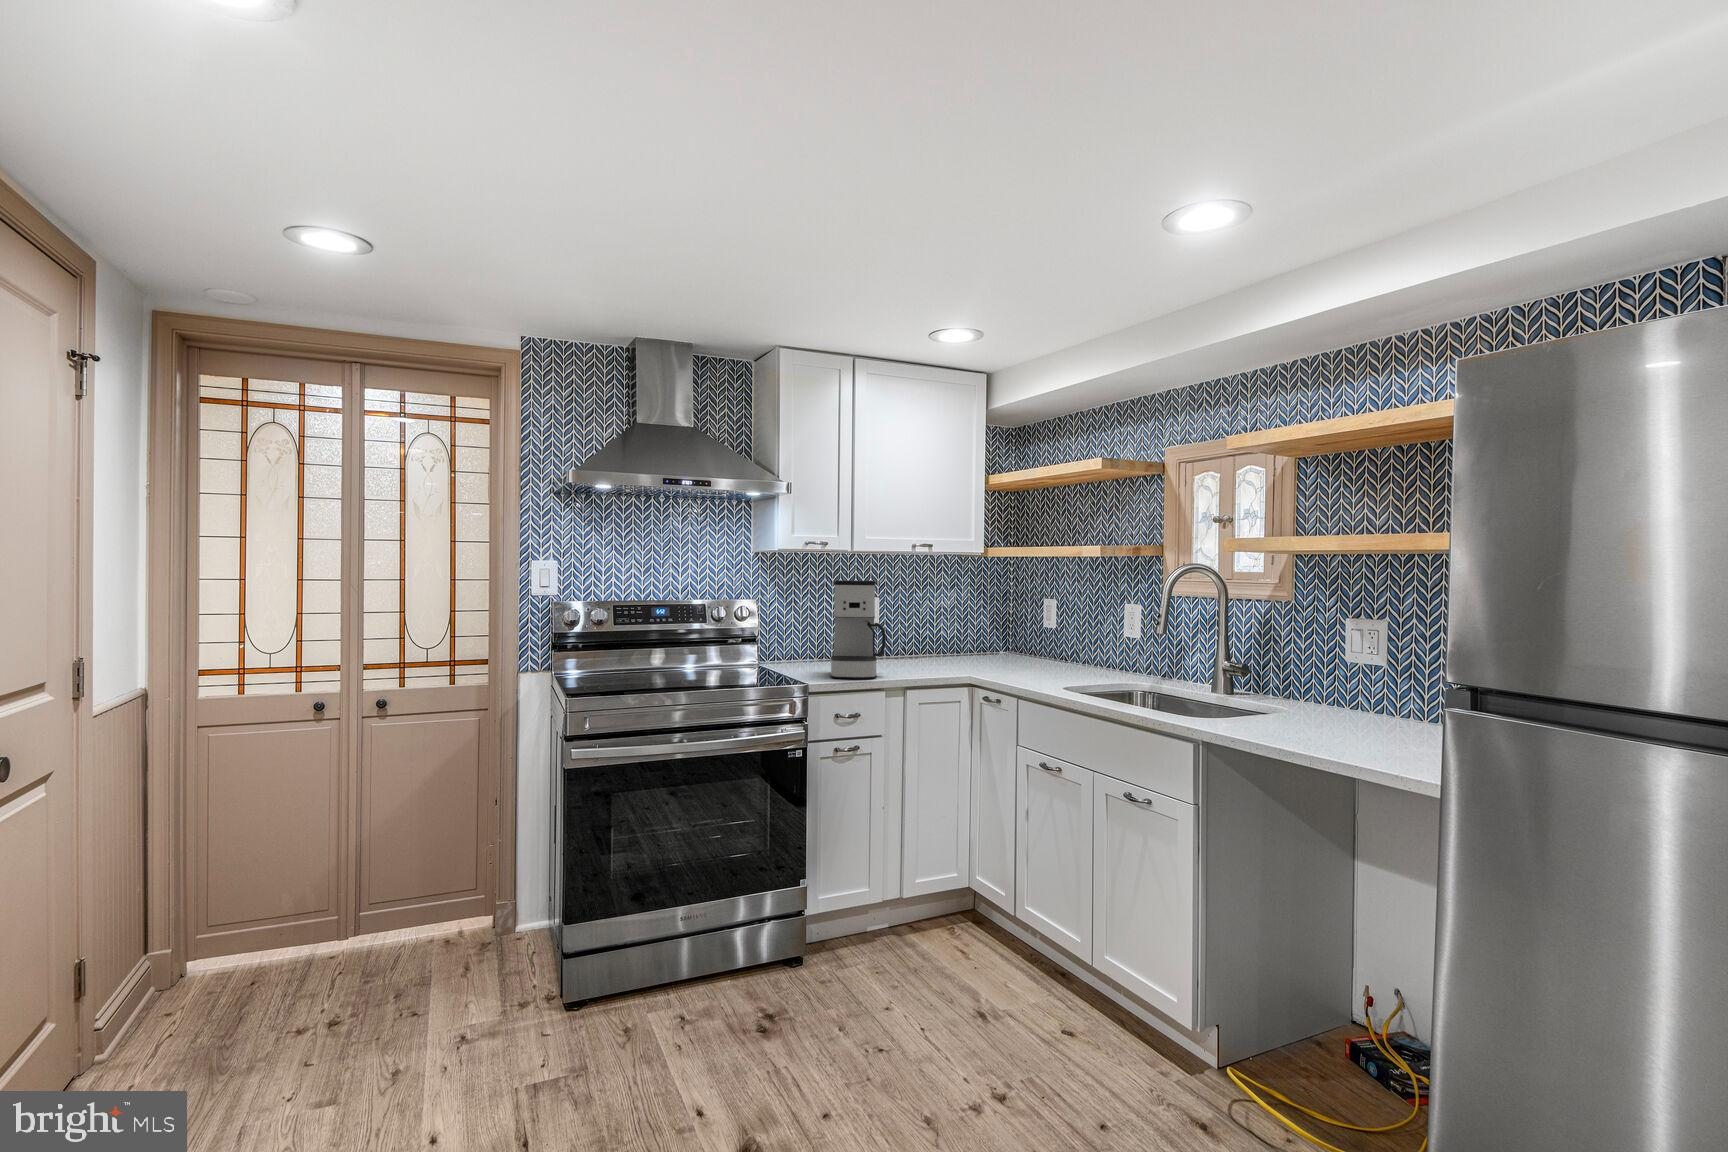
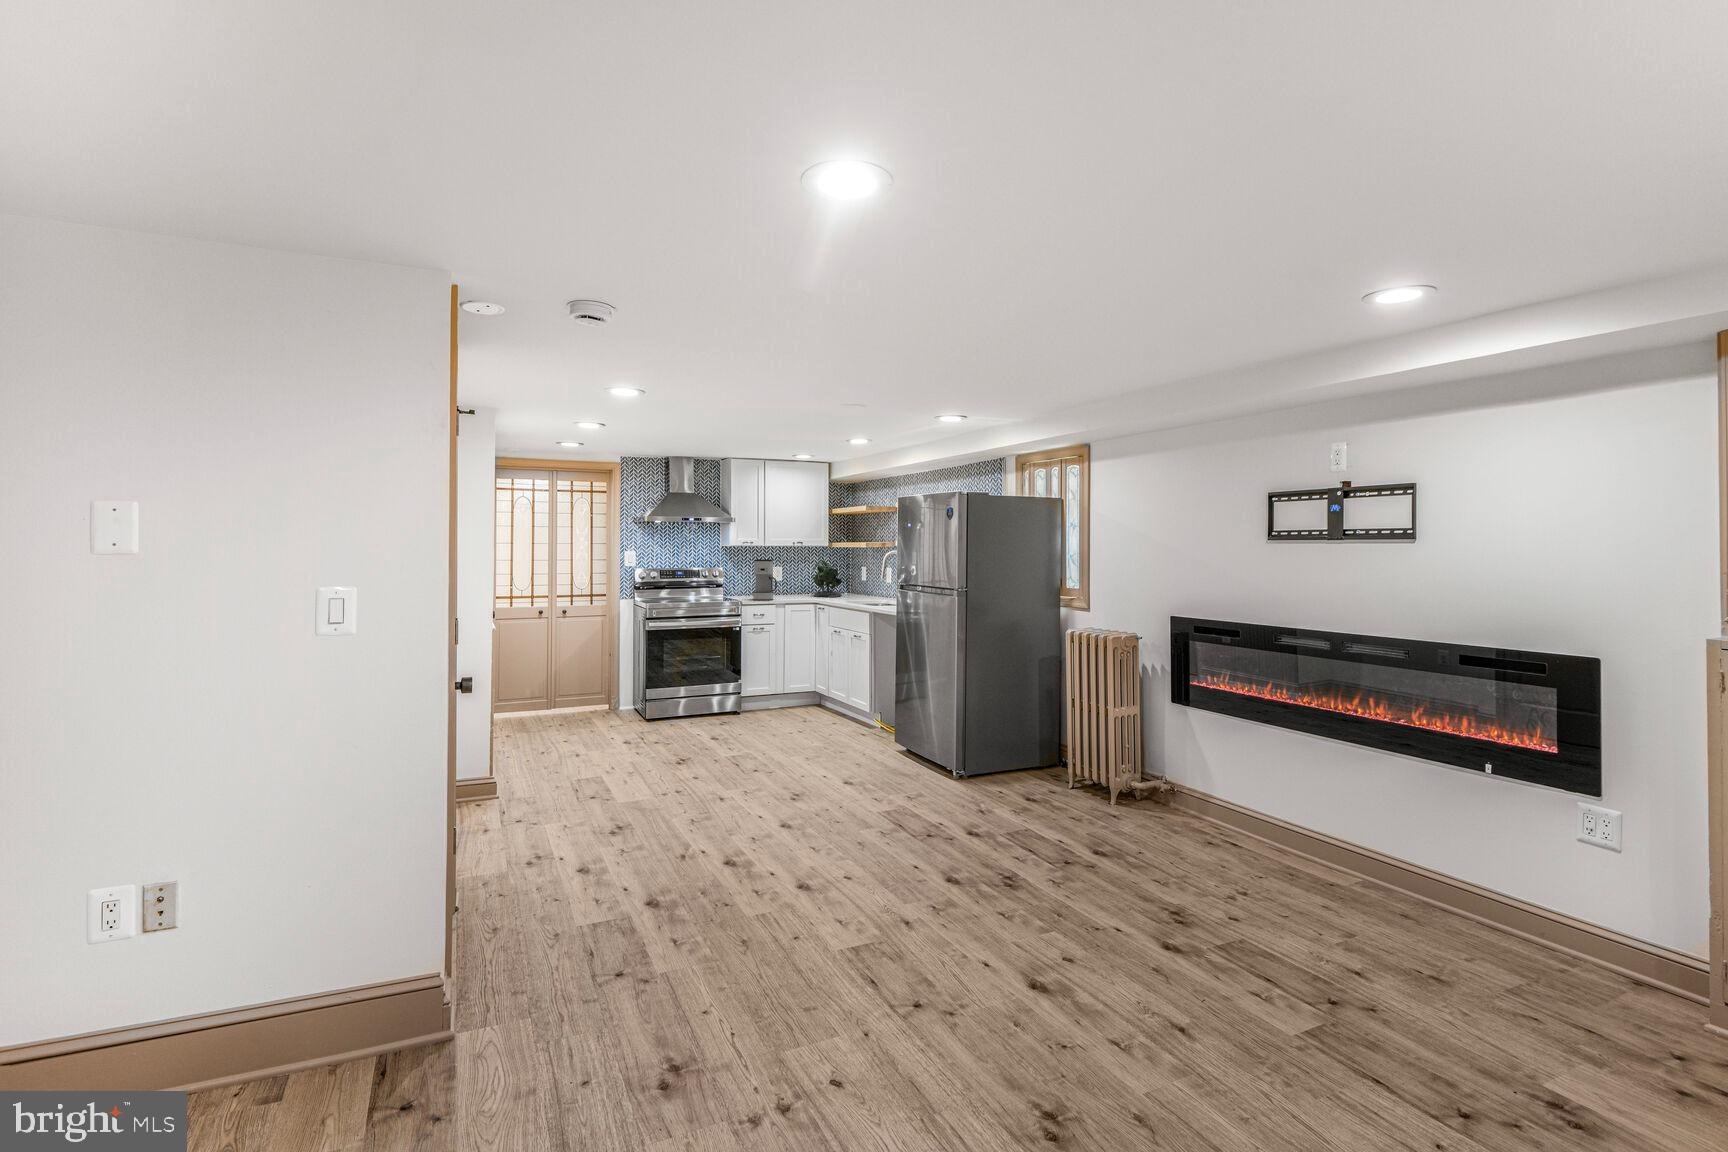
potted plant: none [951,579,1016,665] -> present [811,561,842,597]

